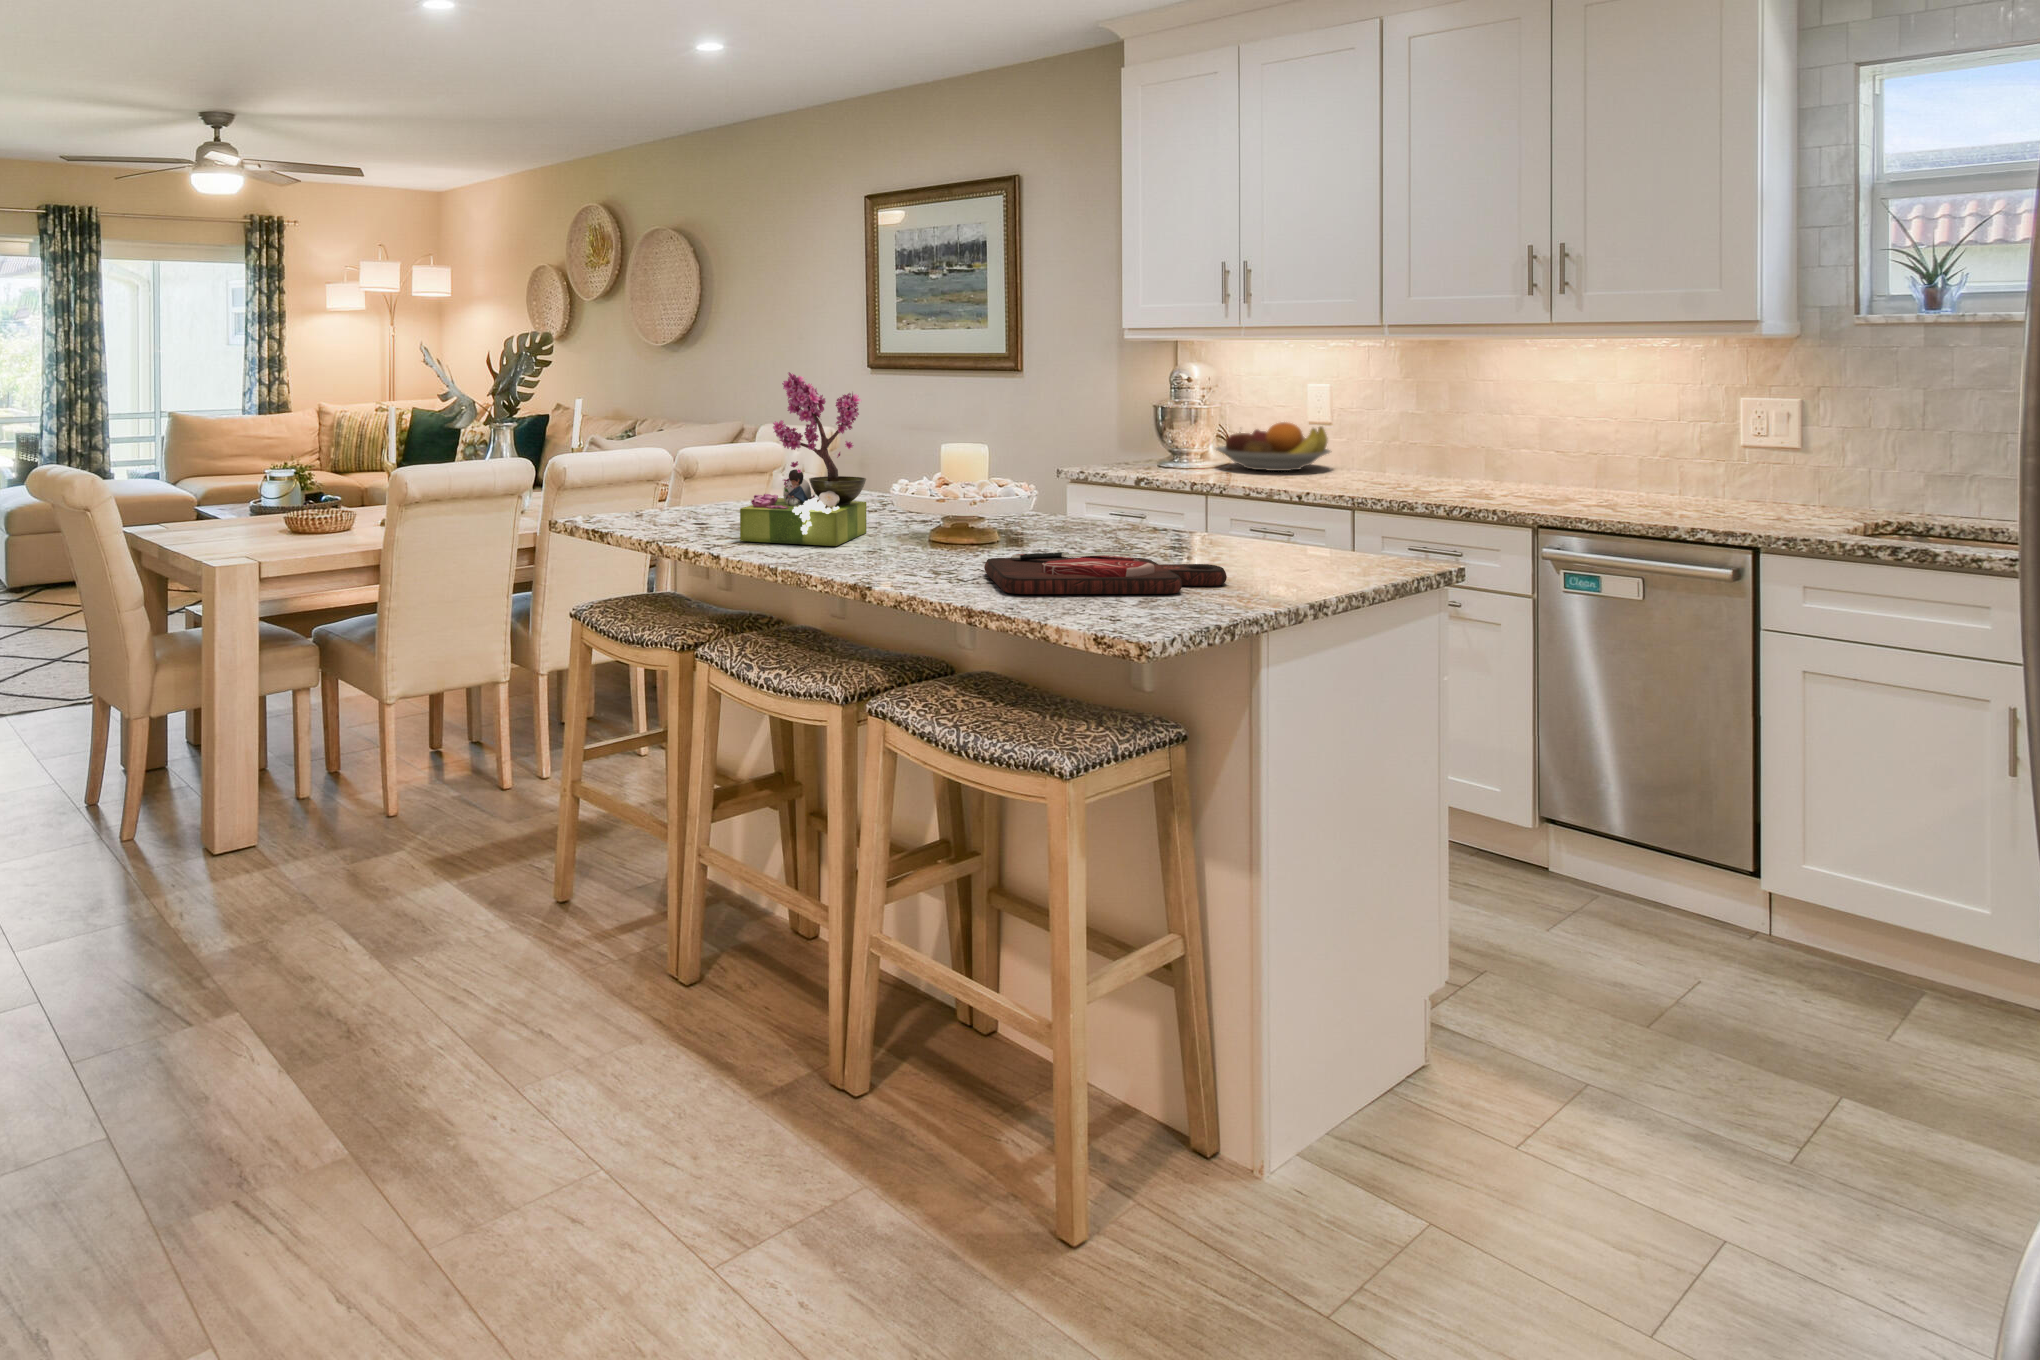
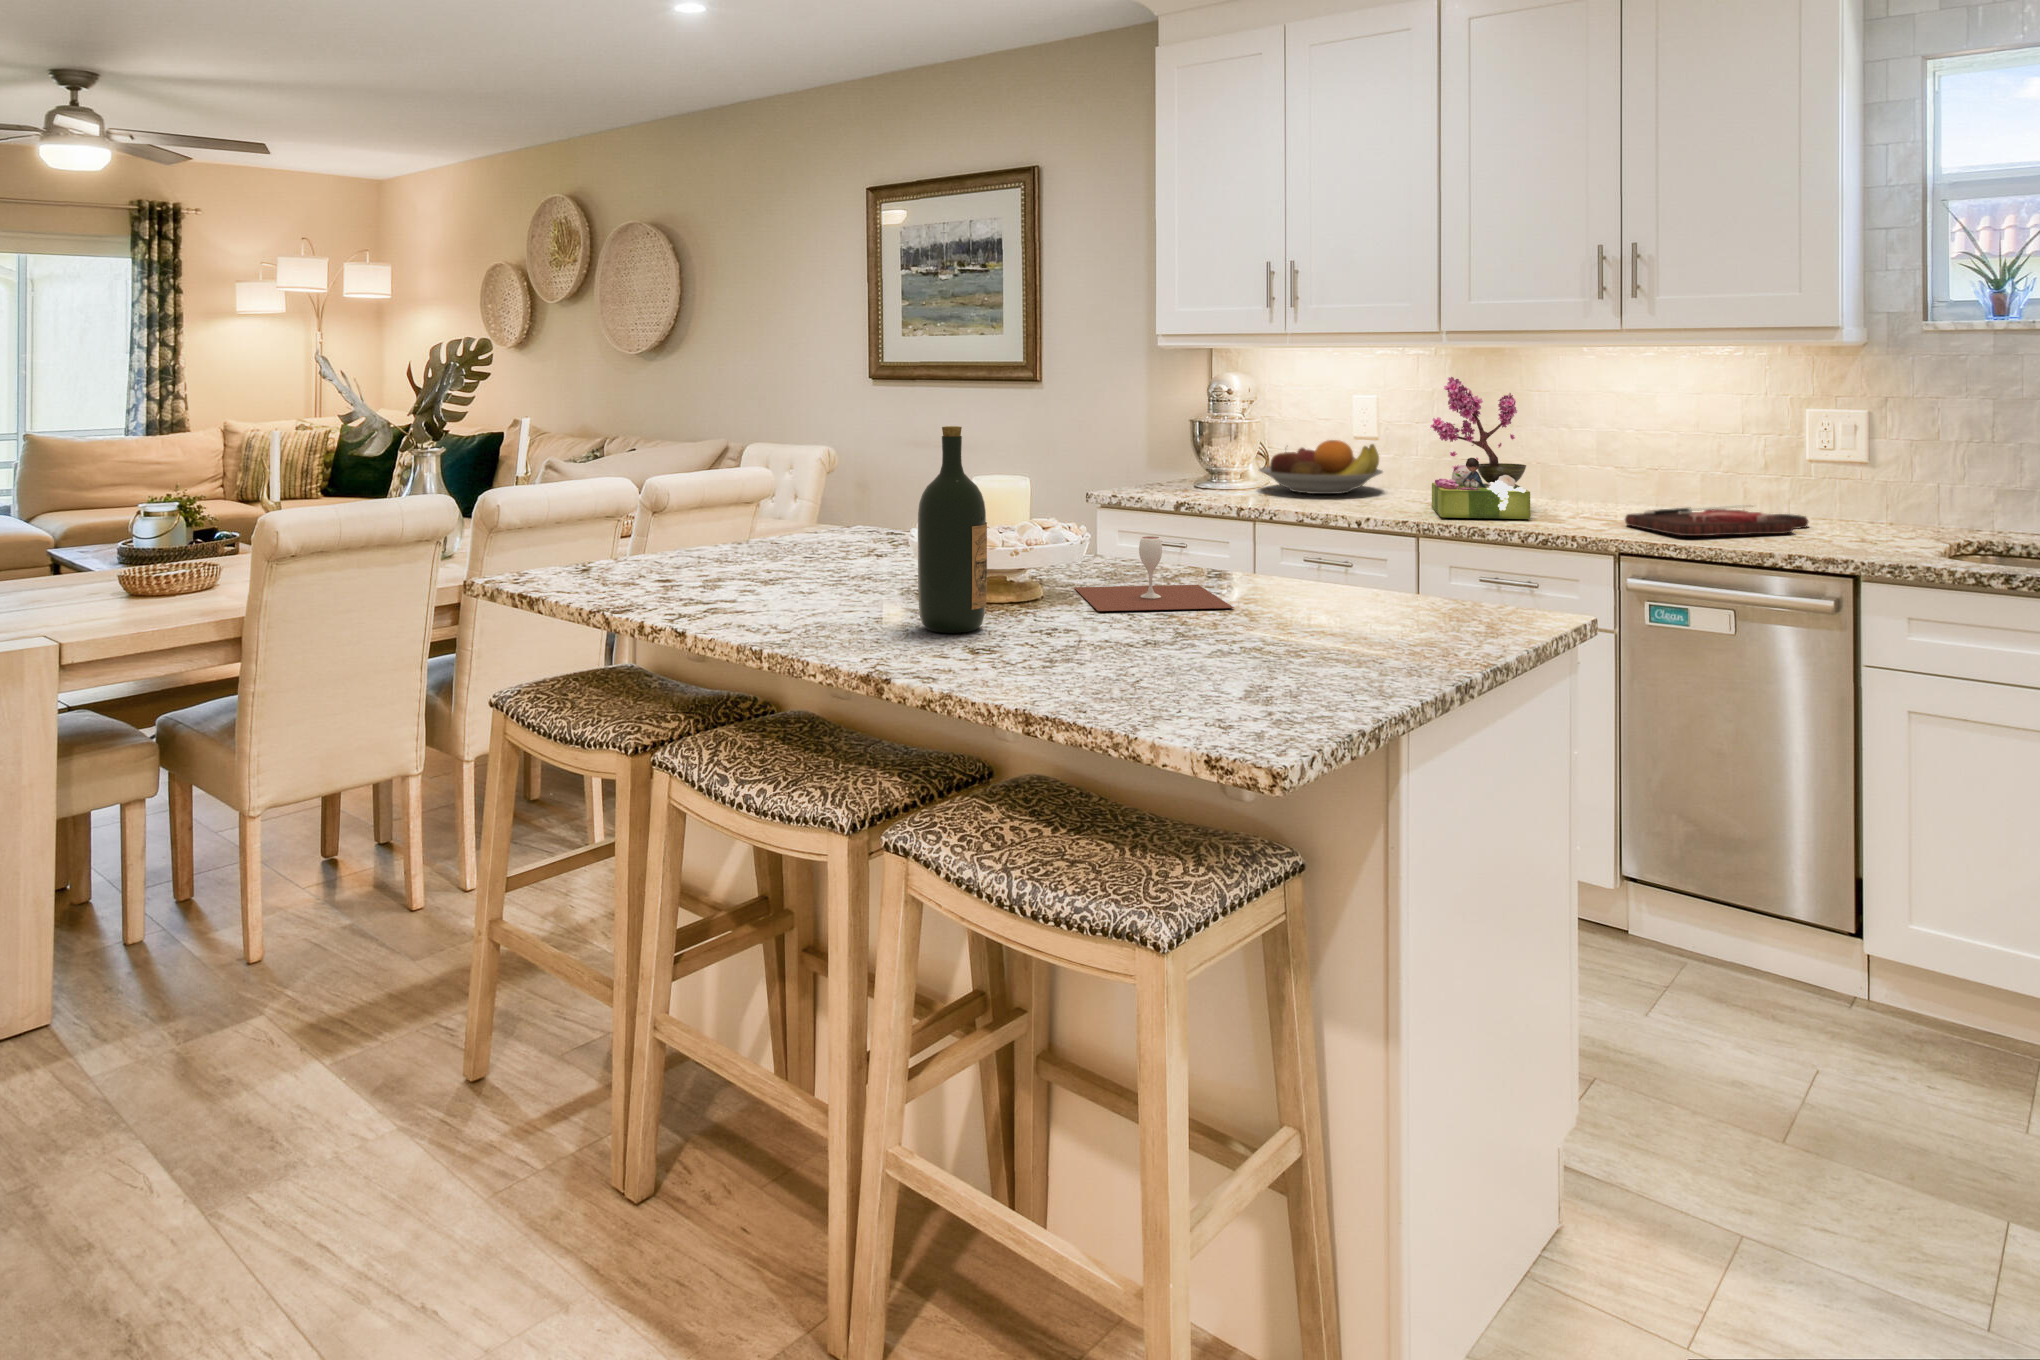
flower arrangement: present [740,372,866,546] -> present [1430,377,1530,519]
wine bottle: none [897,401,951,560] -> present [918,426,987,633]
wine glass: none [1026,492,1154,550] -> present [1074,536,1234,611]
cutting board: present [984,551,1227,594] -> present [1625,505,1809,536]

